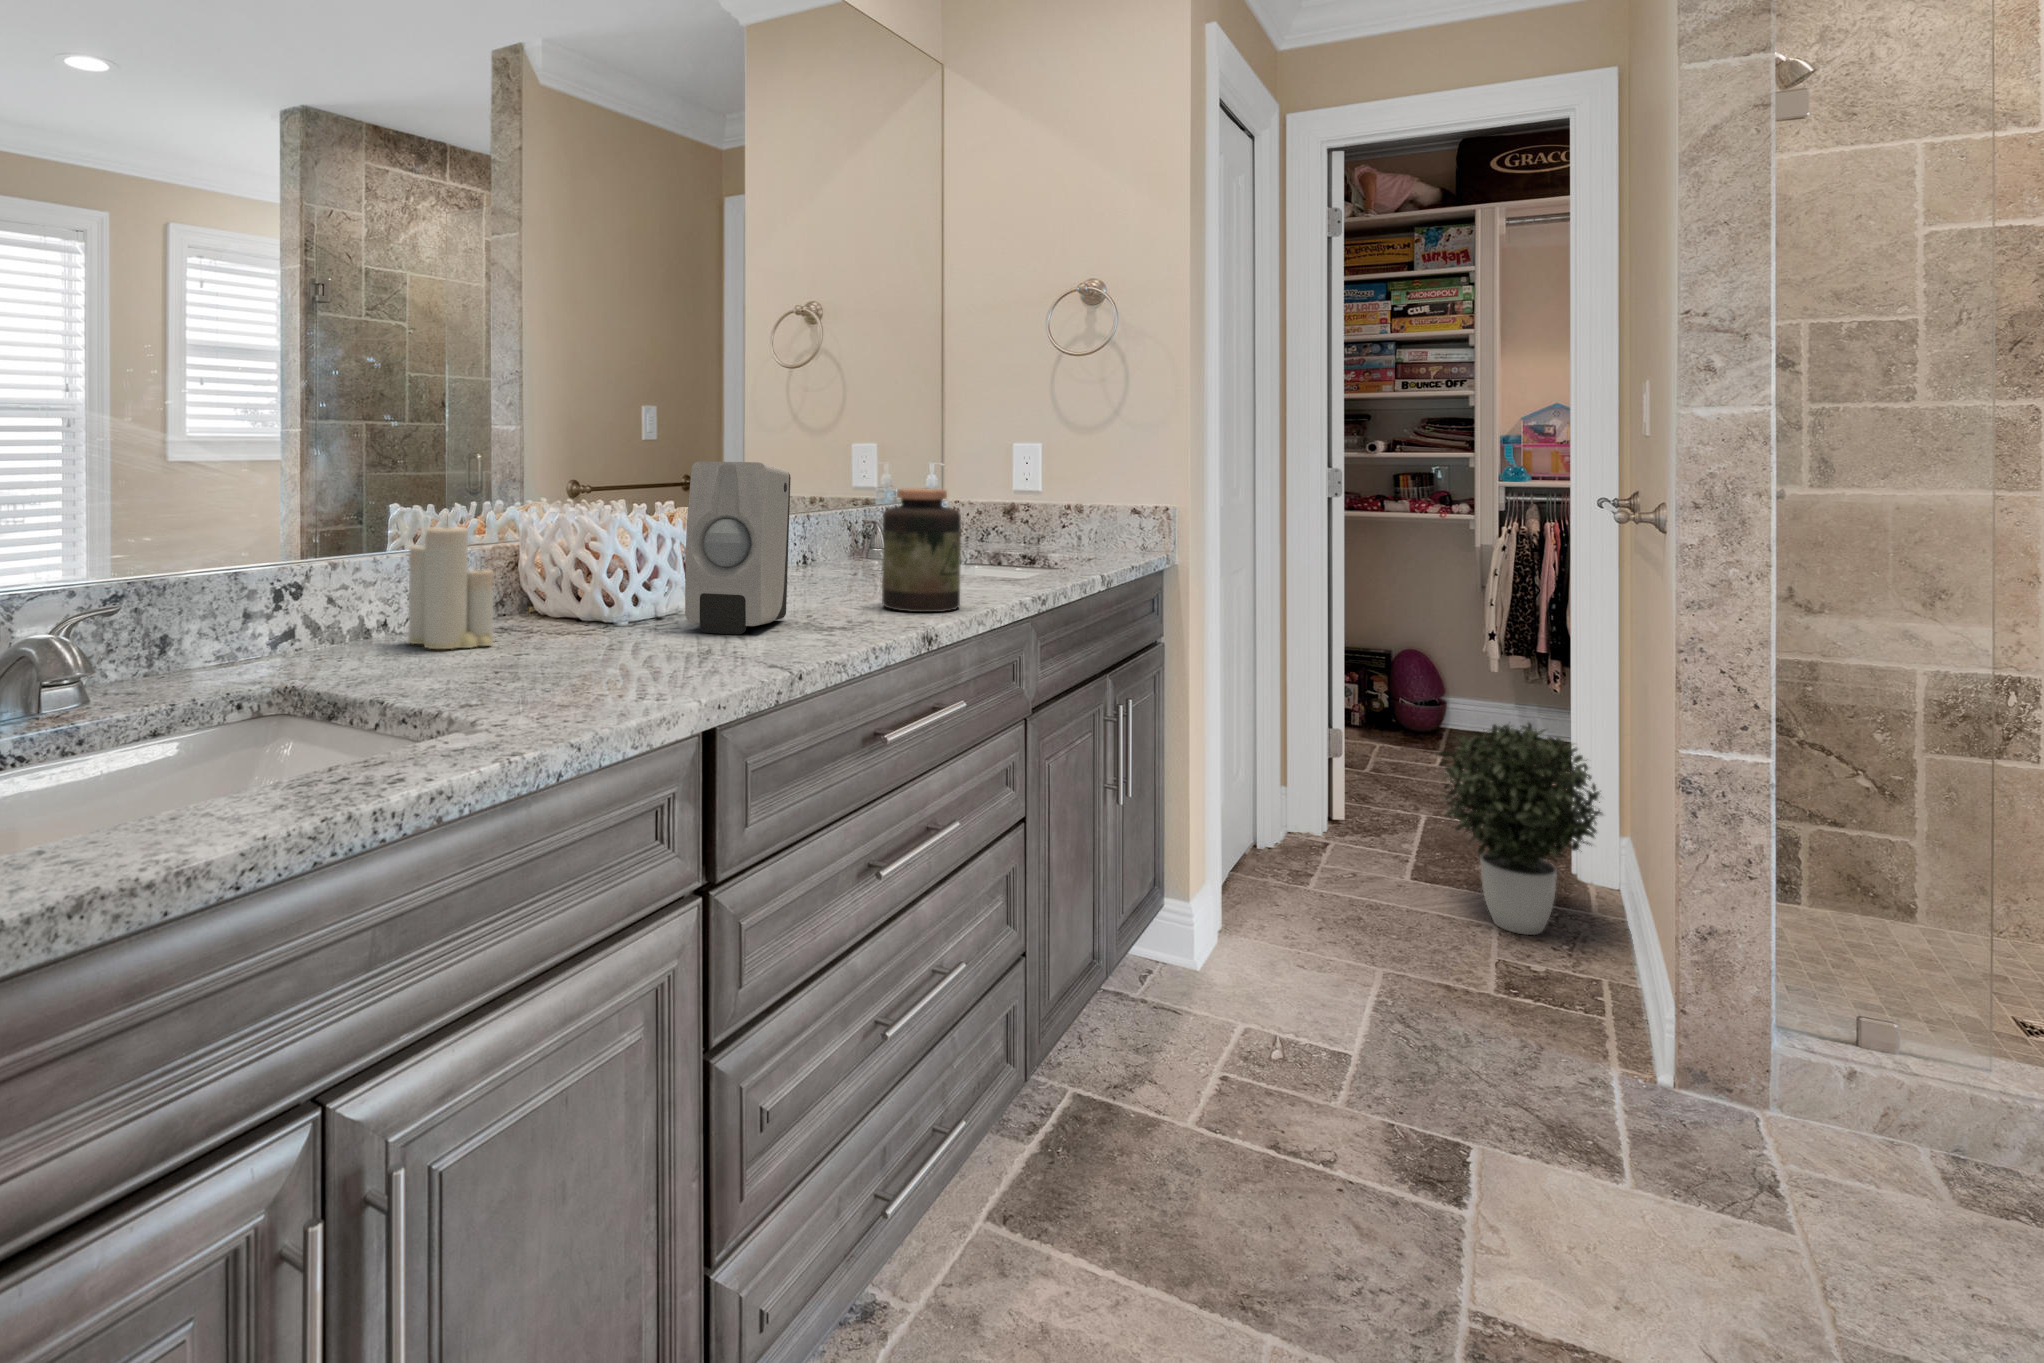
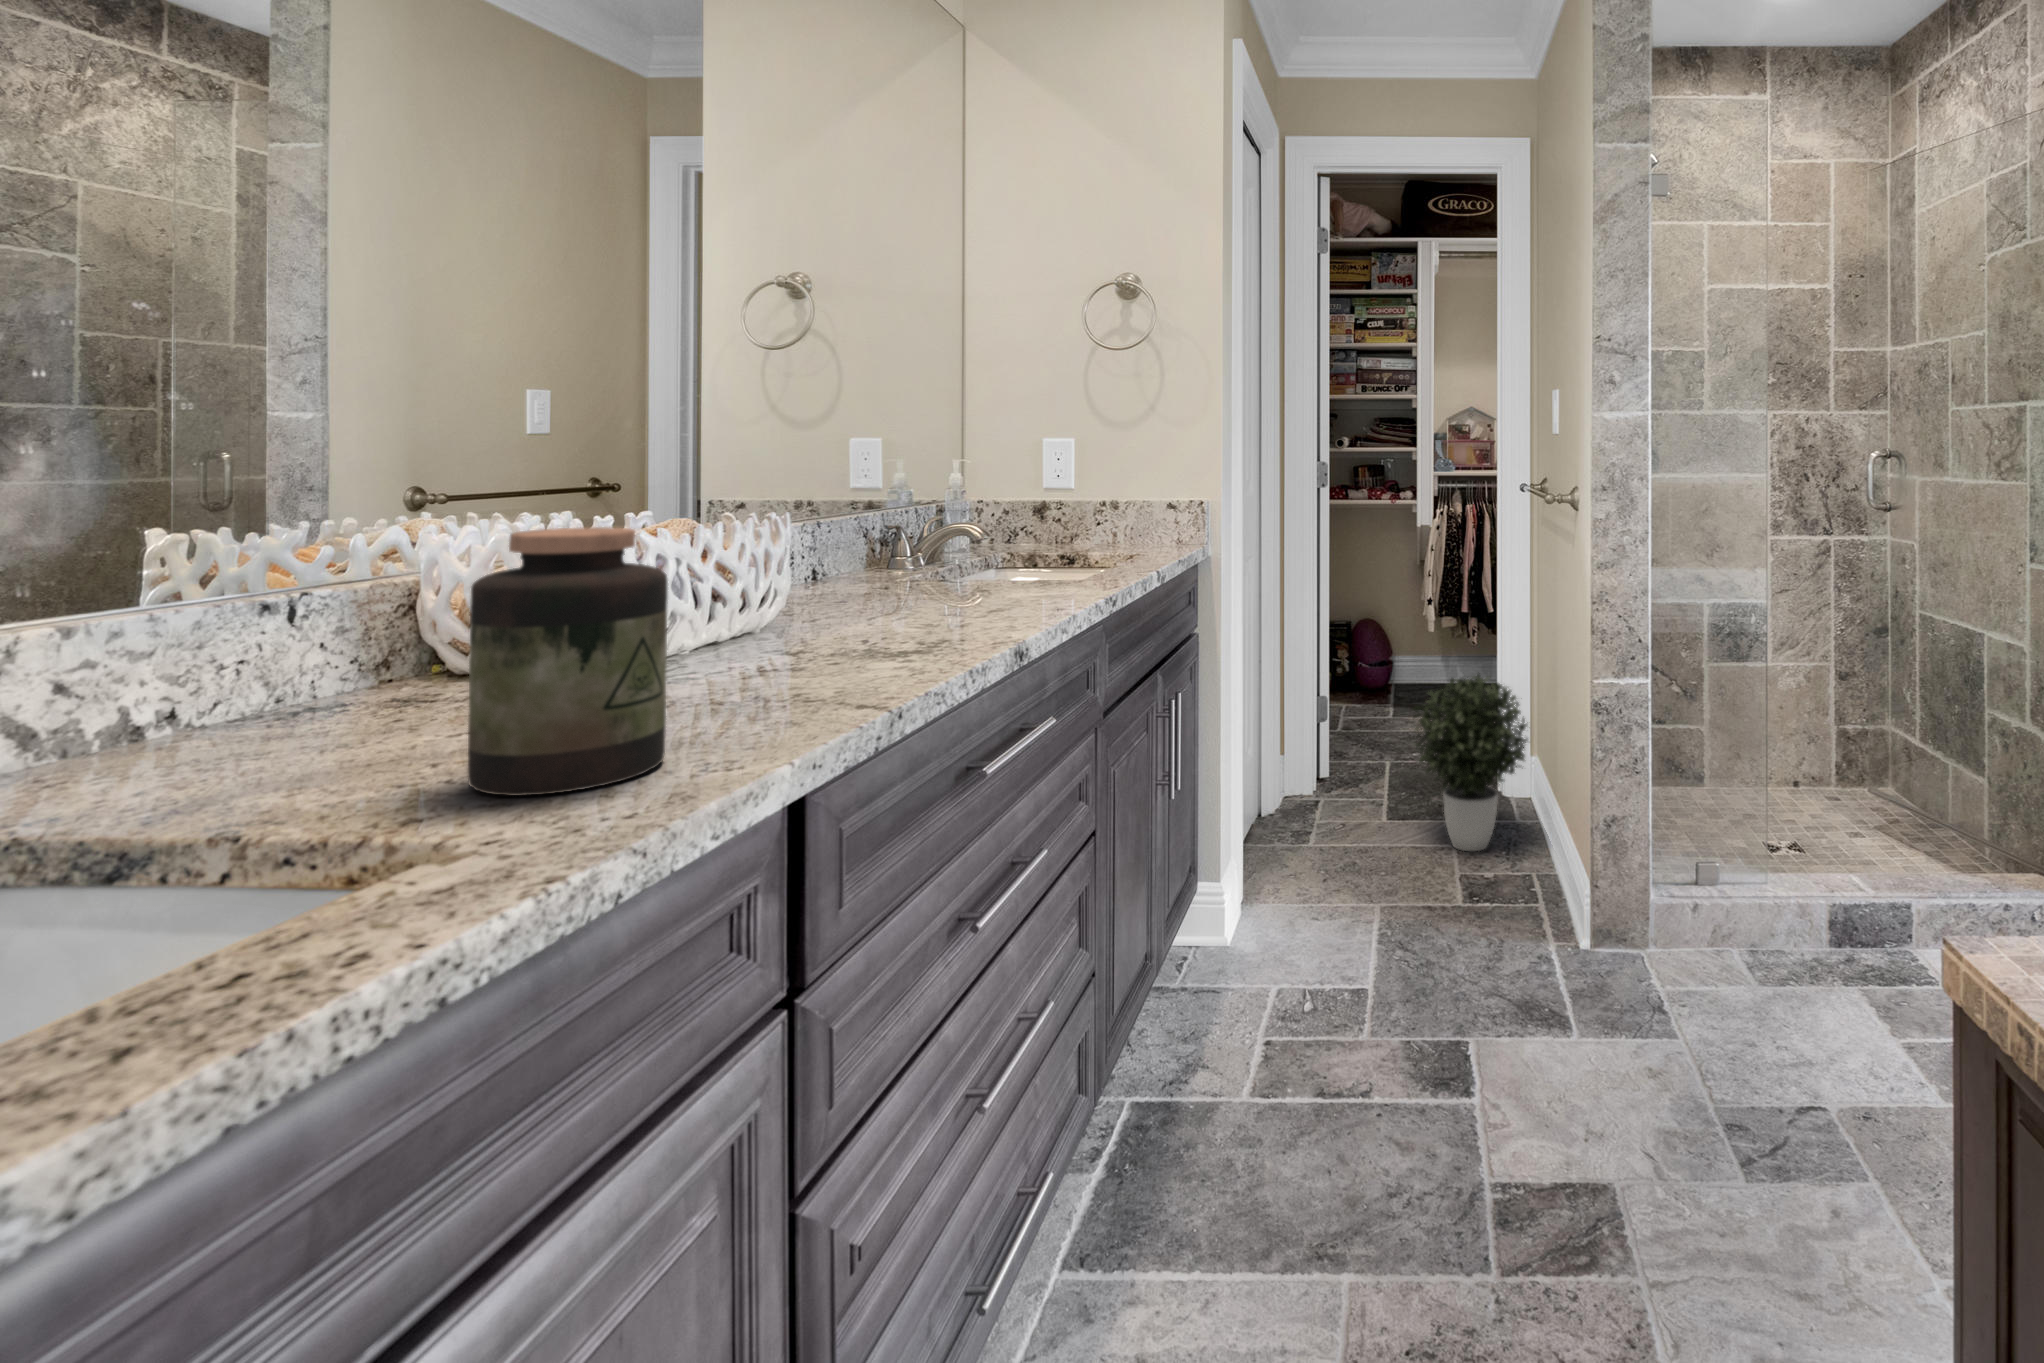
soap dispenser: present [685,462,791,634] -> none [697,465,831,677]
jar: present [882,488,961,612] -> present [468,527,668,796]
candle: present [408,526,494,649] -> none [224,546,392,746]

